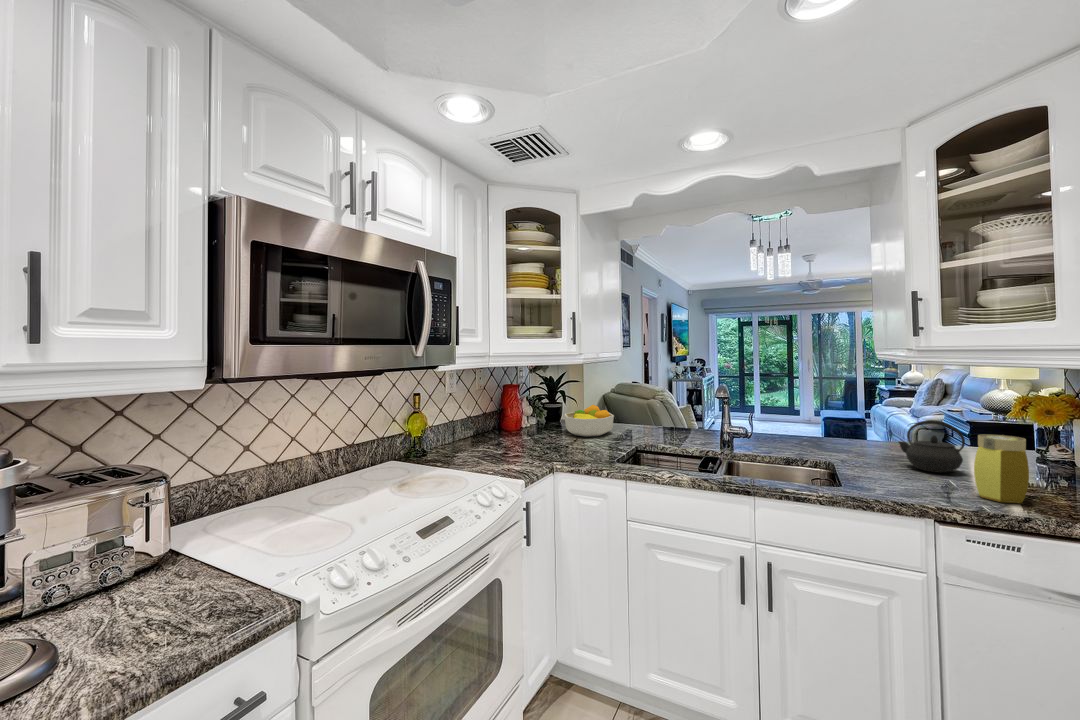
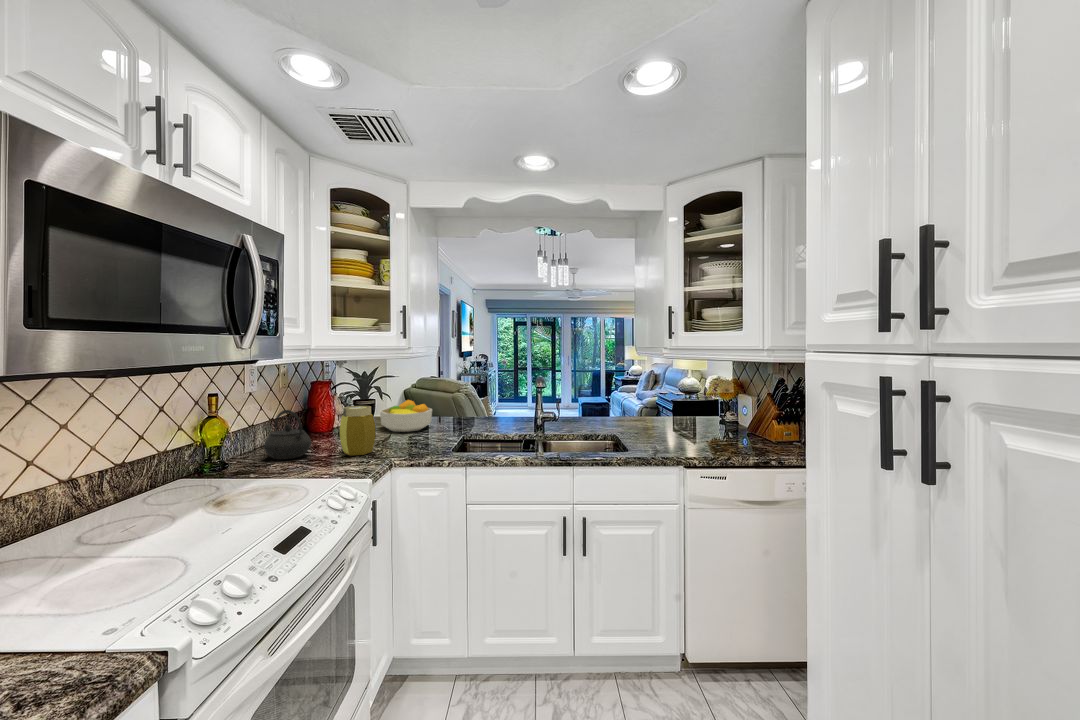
kettle: present [898,420,965,473] -> present [264,410,311,460]
jar: present [974,435,1029,503] -> present [340,406,375,456]

